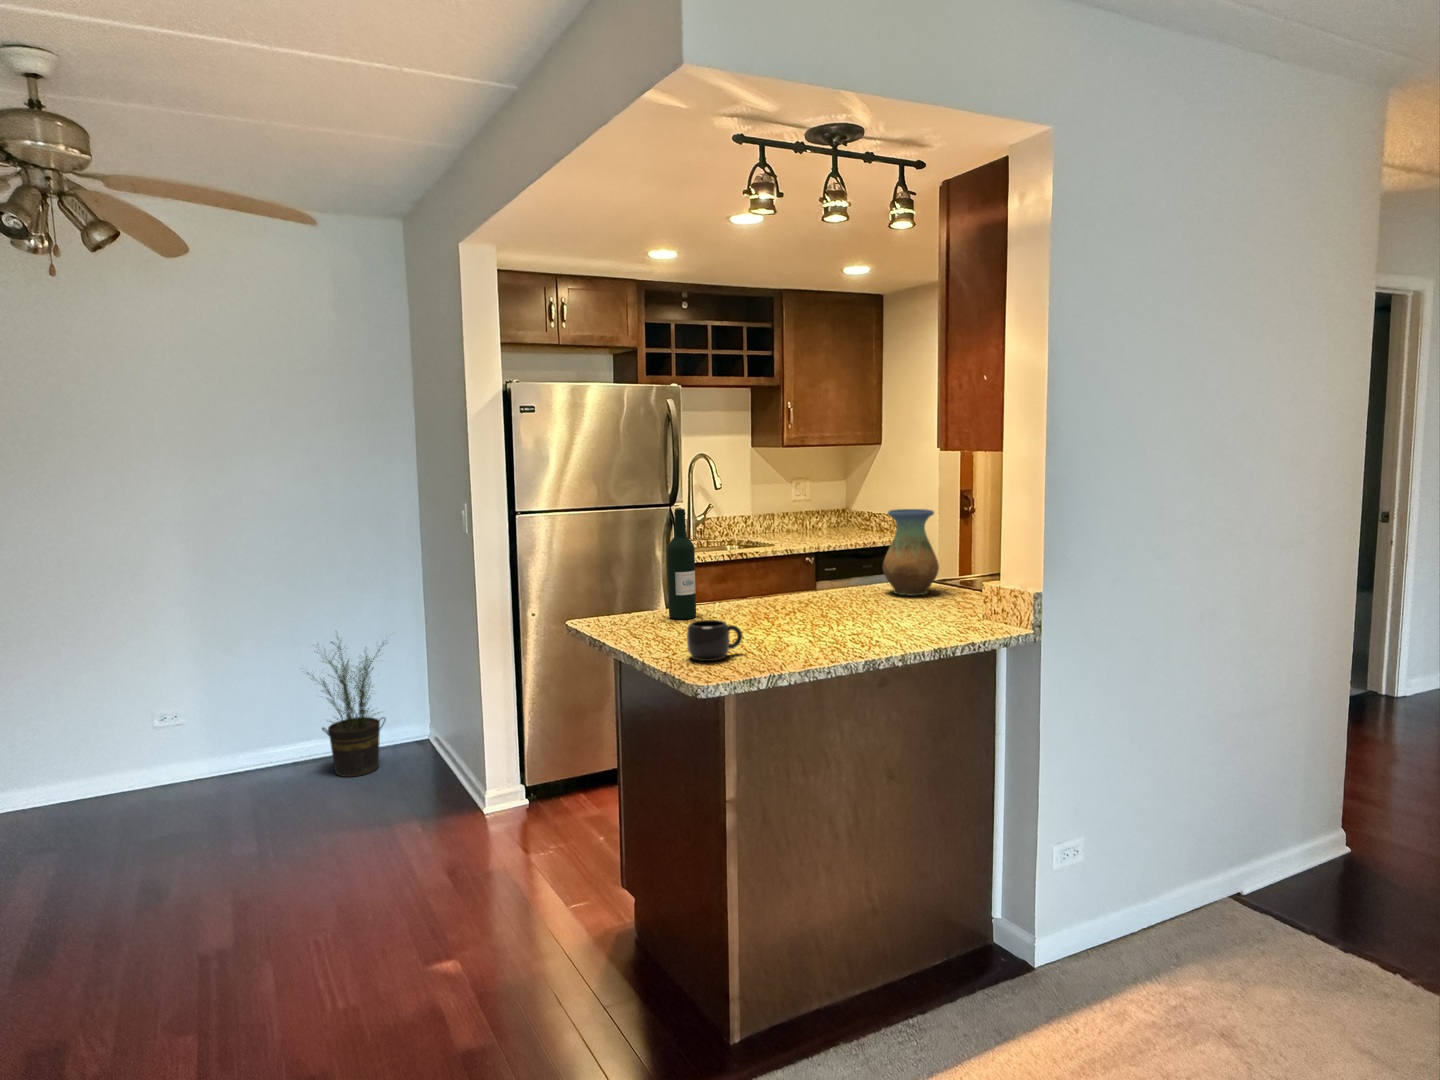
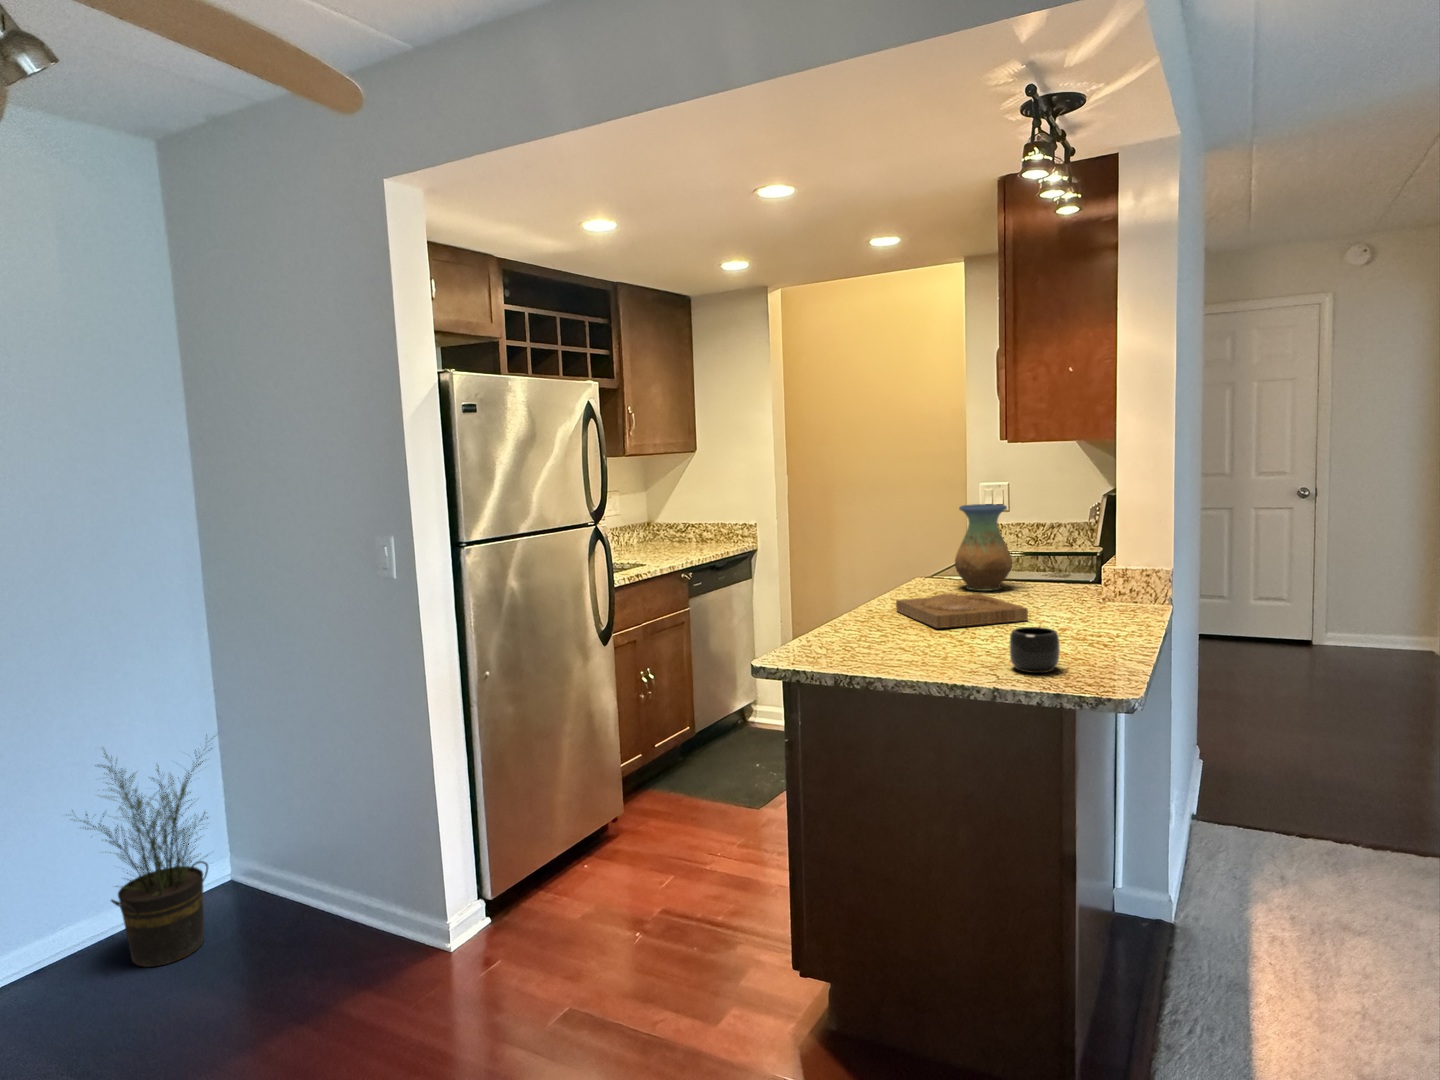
wine bottle: present [667,509,696,619] -> none [841,513,874,640]
tray: none [751,592,859,623] -> present [896,593,1028,628]

